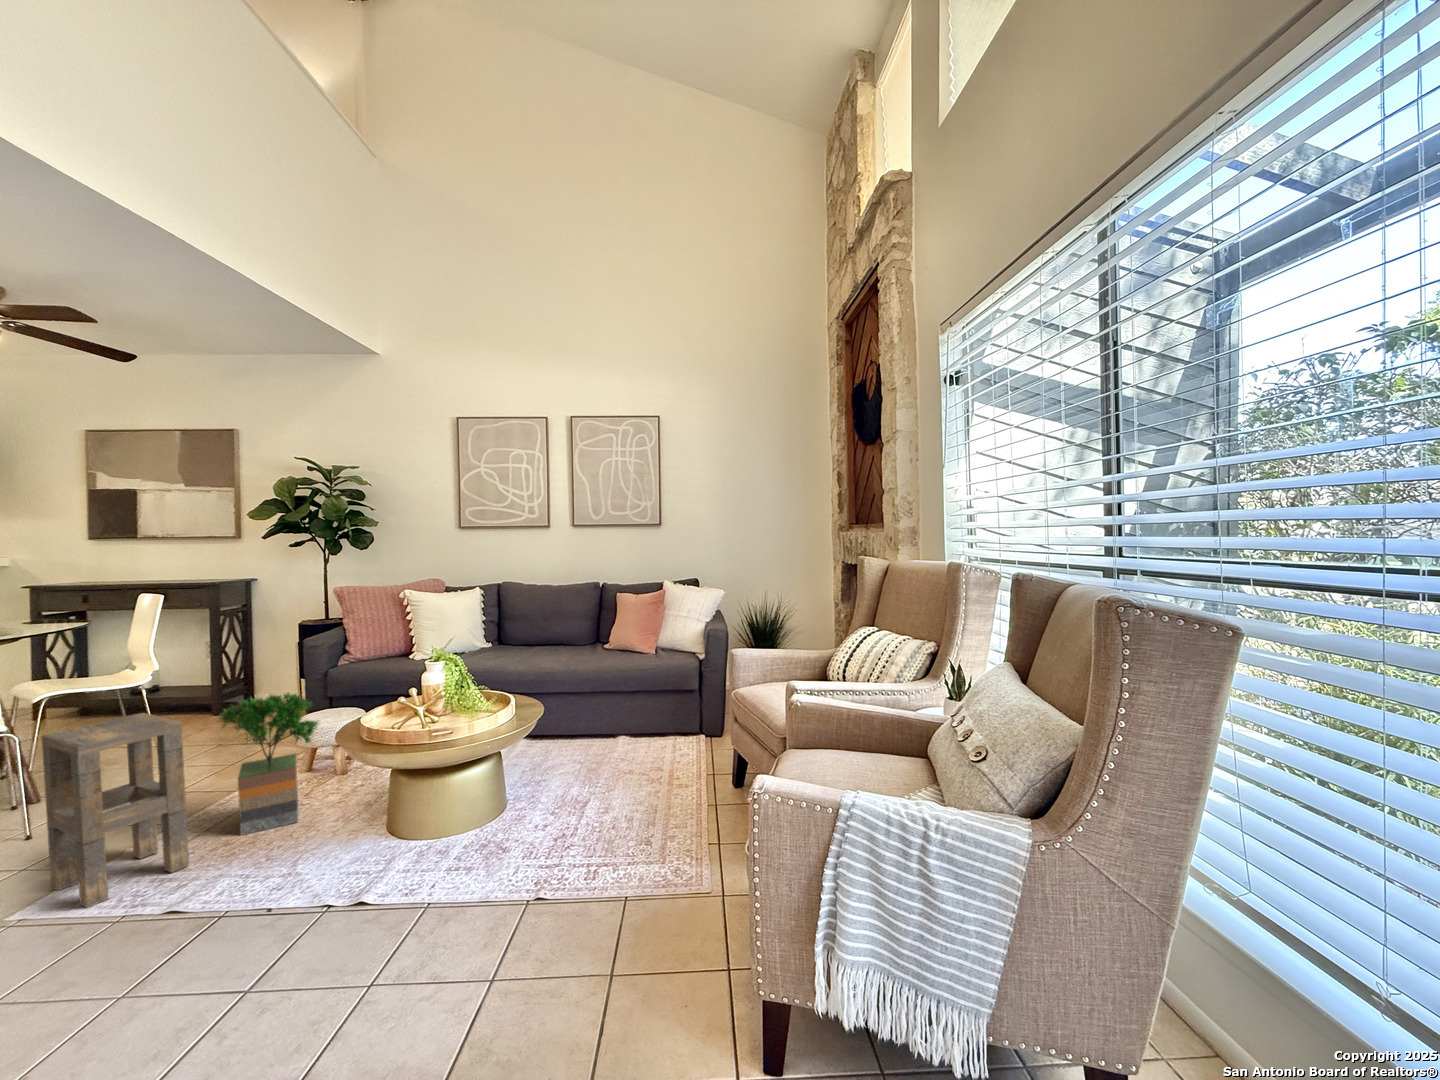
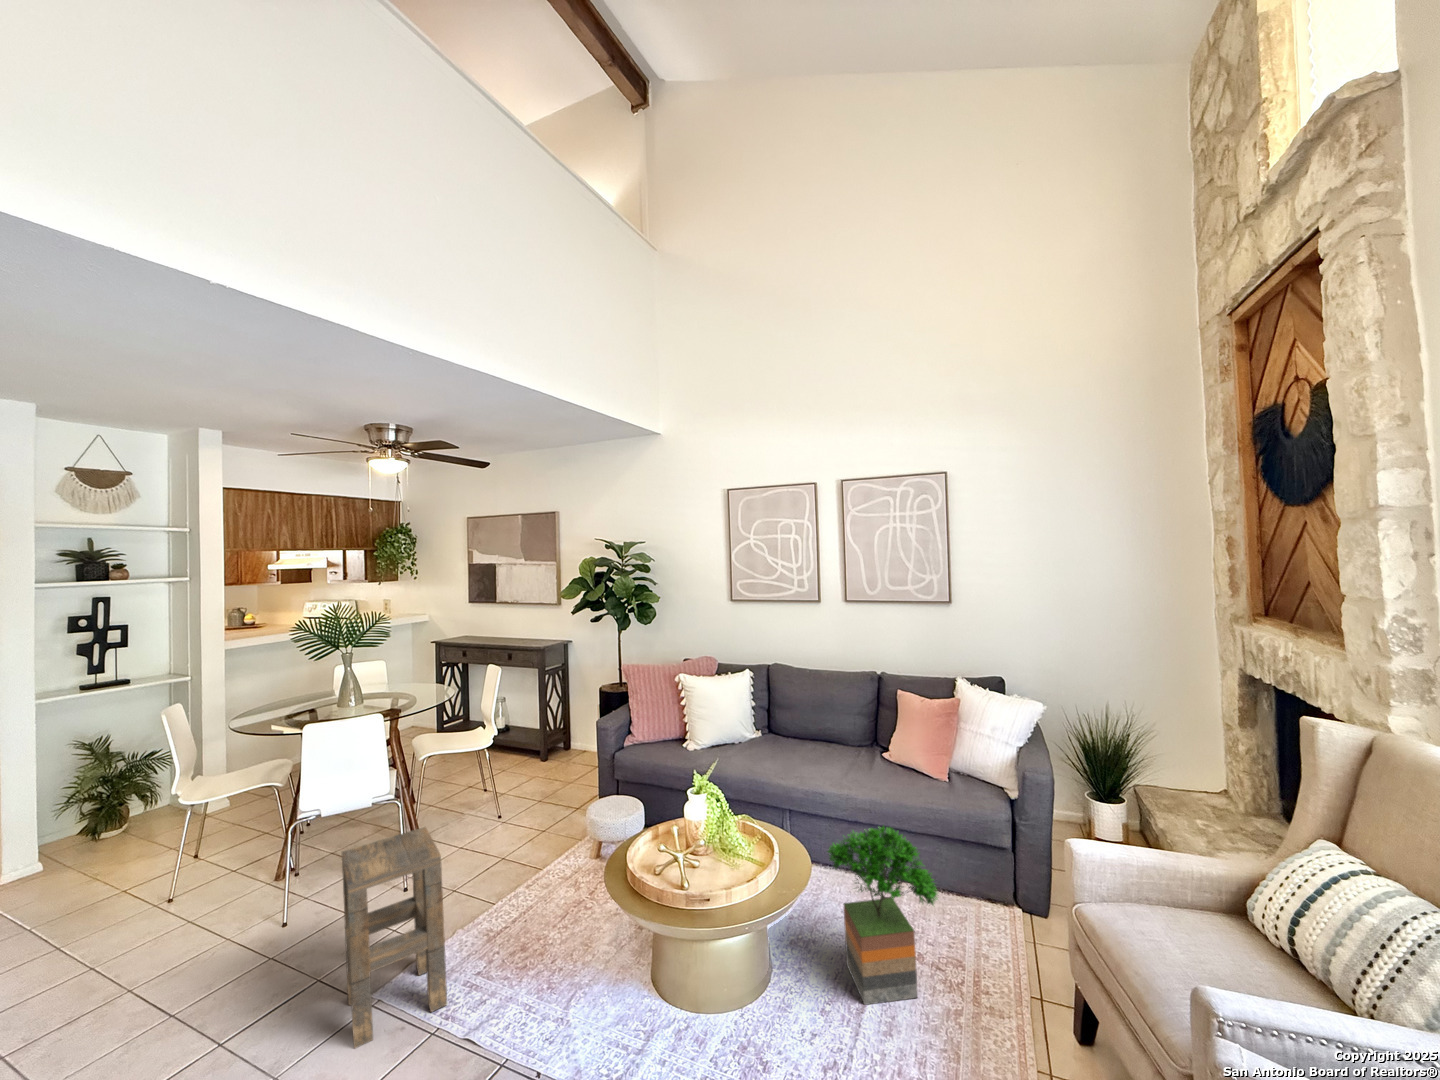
potted tree: present [219,693,318,835] -> present [828,826,938,1005]

